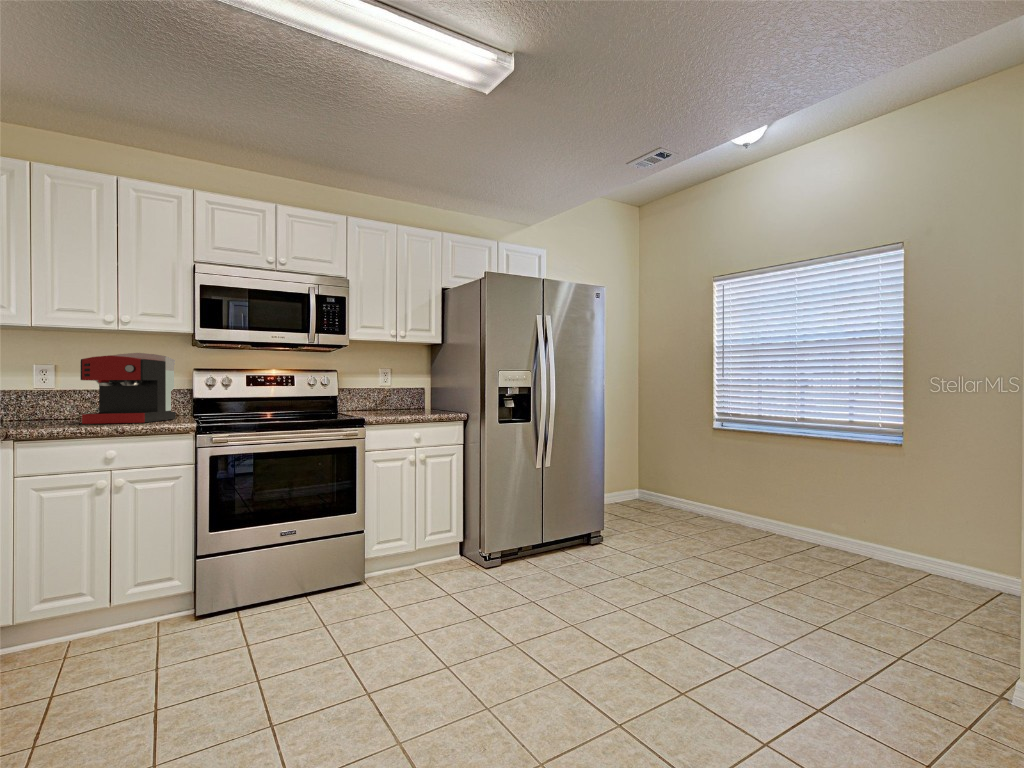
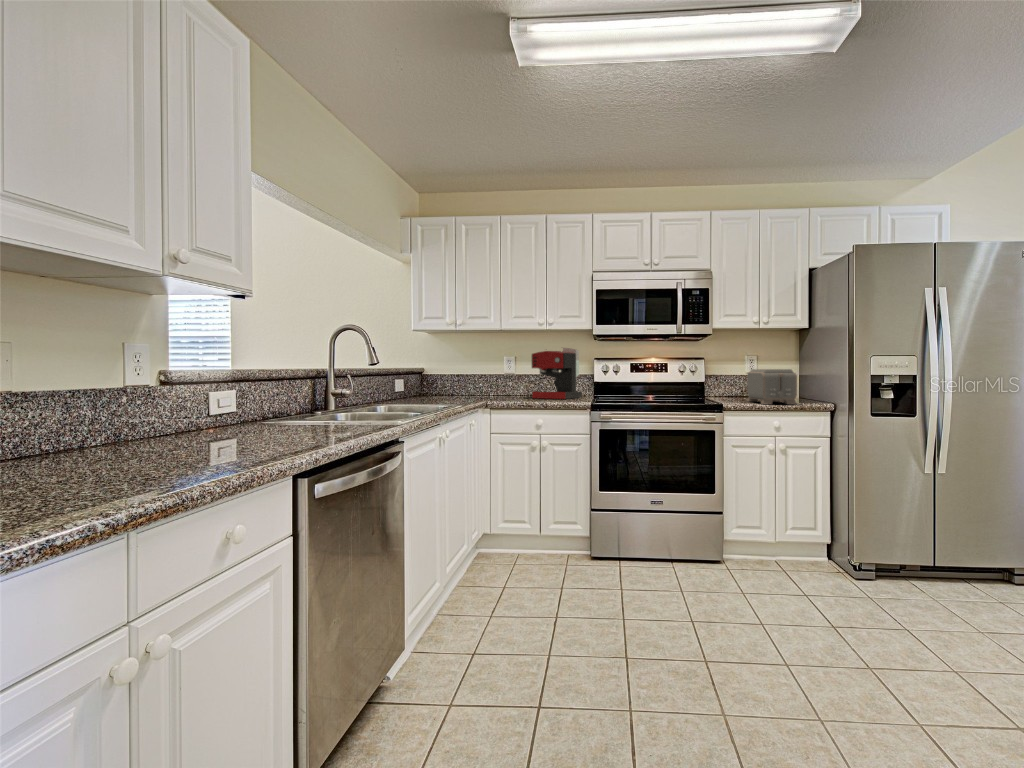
toaster: none [382,382,432,417] -> present [747,369,797,404]

